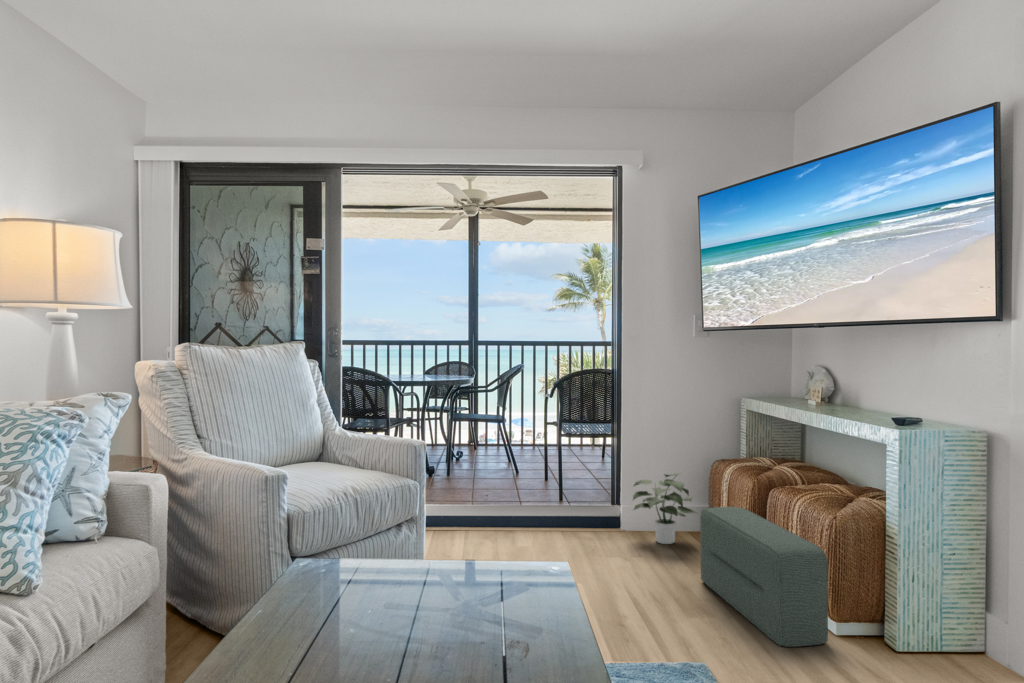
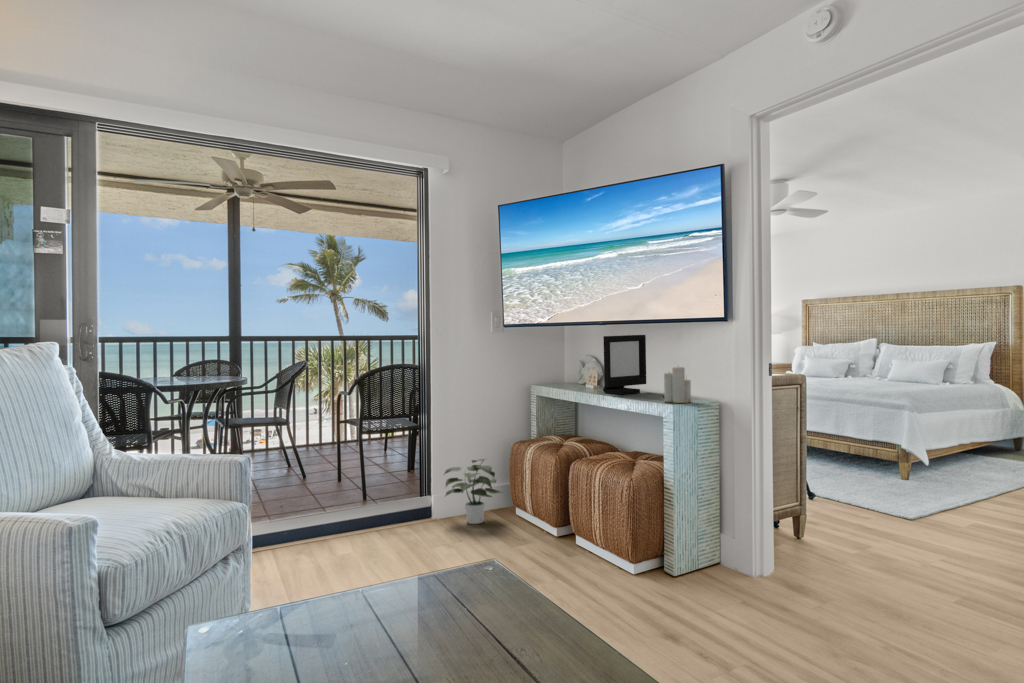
picture frame: none [816,341,876,412] -> present [603,335,646,395]
candle: none [893,375,933,427] -> present [664,367,692,403]
pouf: present [700,507,828,647] -> none [515,481,625,585]

